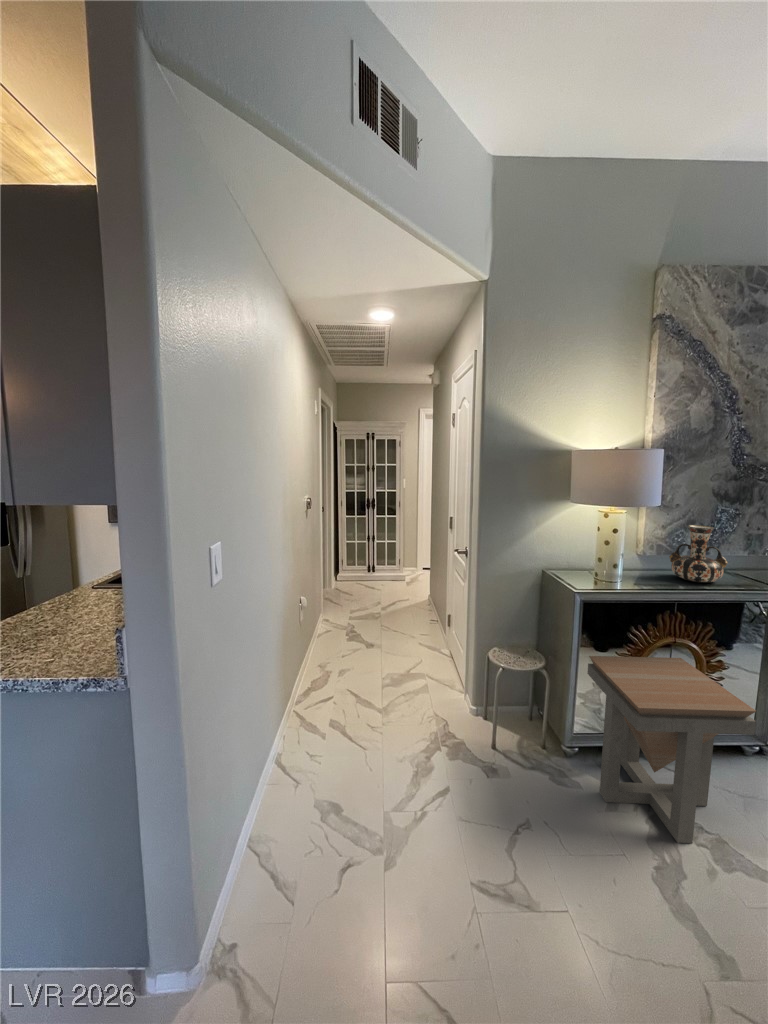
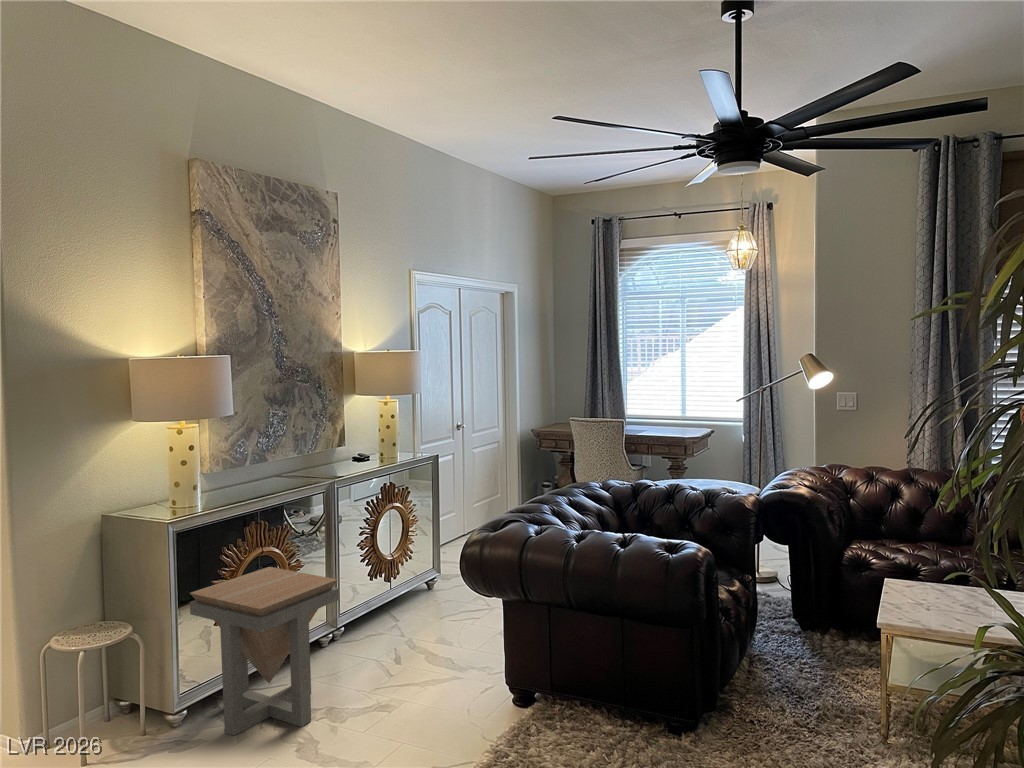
decorative vase: present [669,525,728,583] -> none [239,431,289,490]

